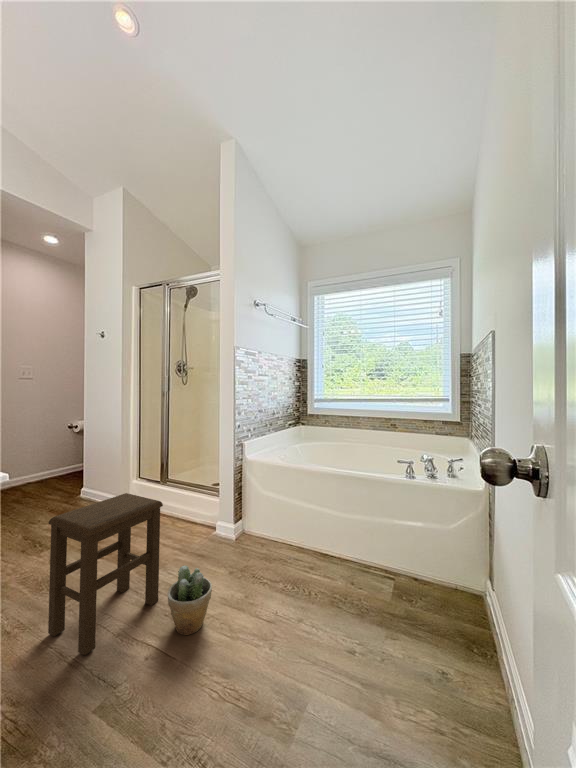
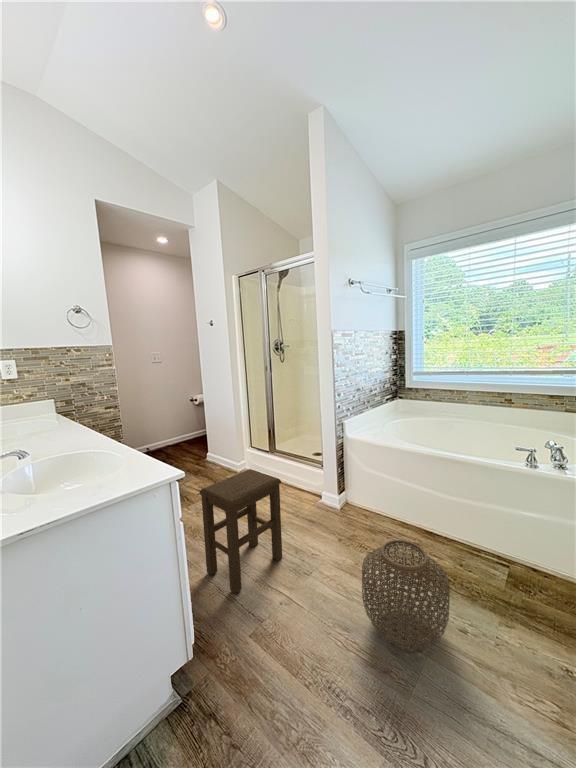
woven basket: none [246,556,337,685] -> present [362,540,450,651]
potted plant: present [167,566,212,635] -> none [292,535,328,590]

